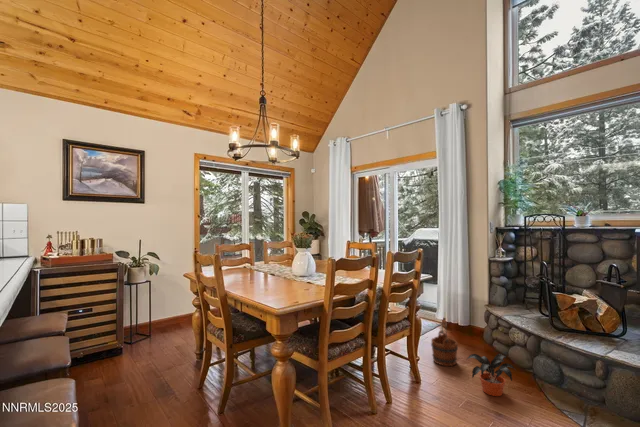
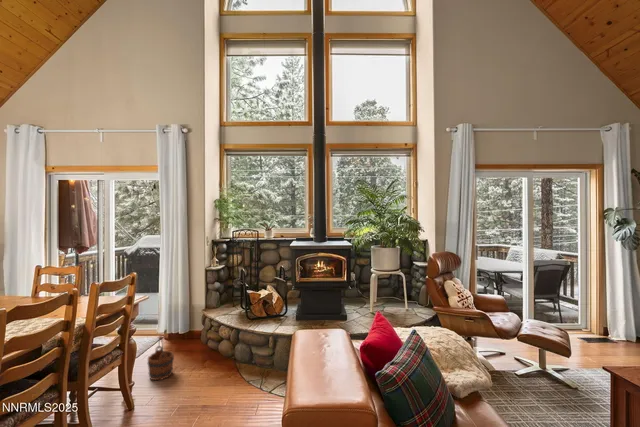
potted plant: present [467,354,515,396] -> none [180,354,221,393]

